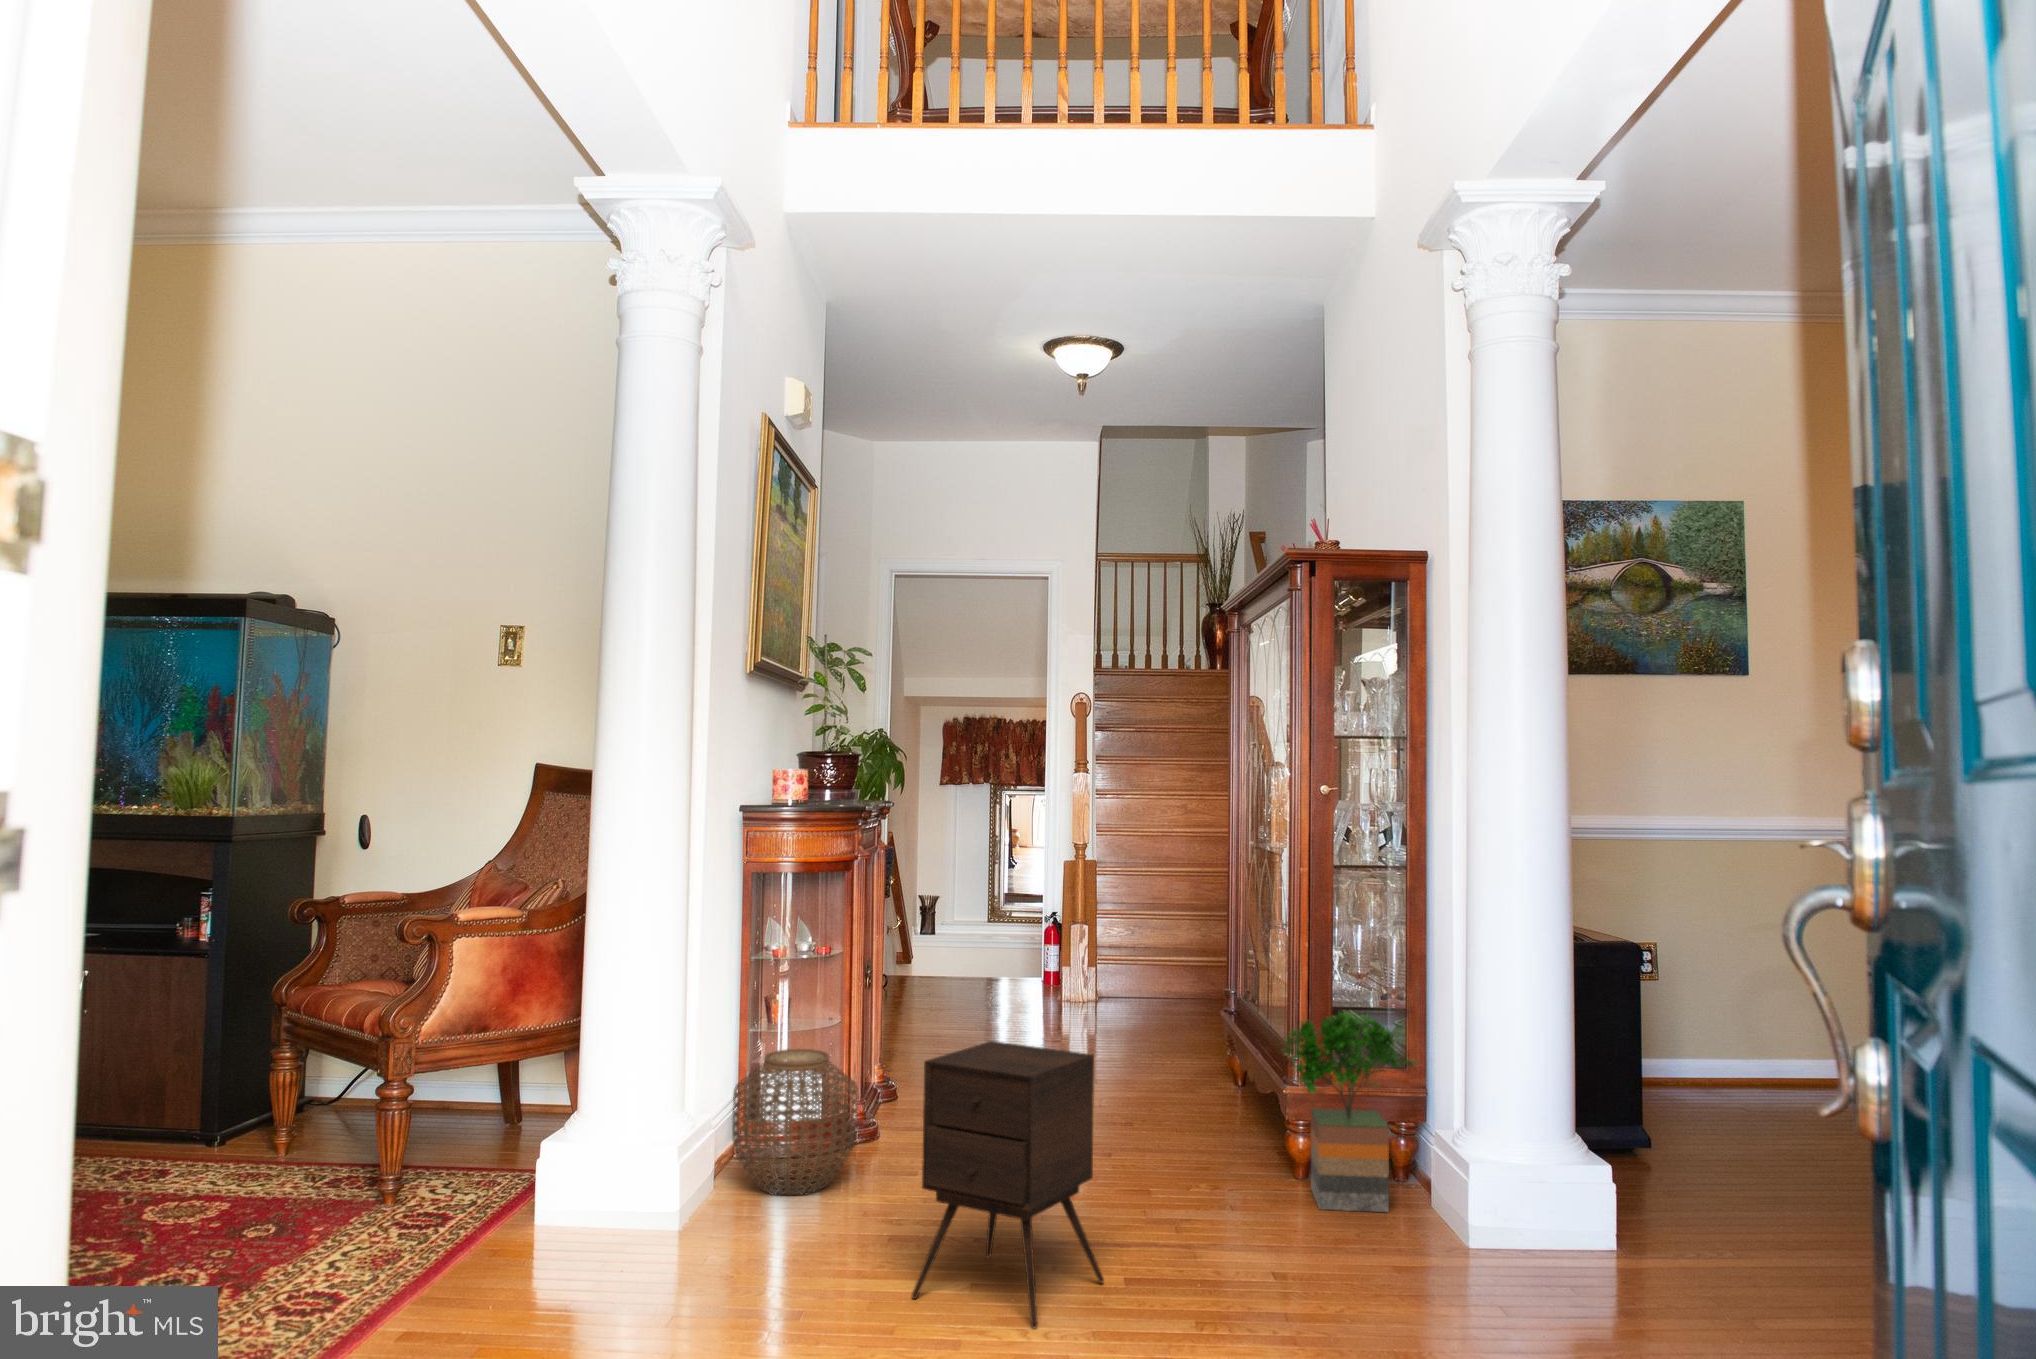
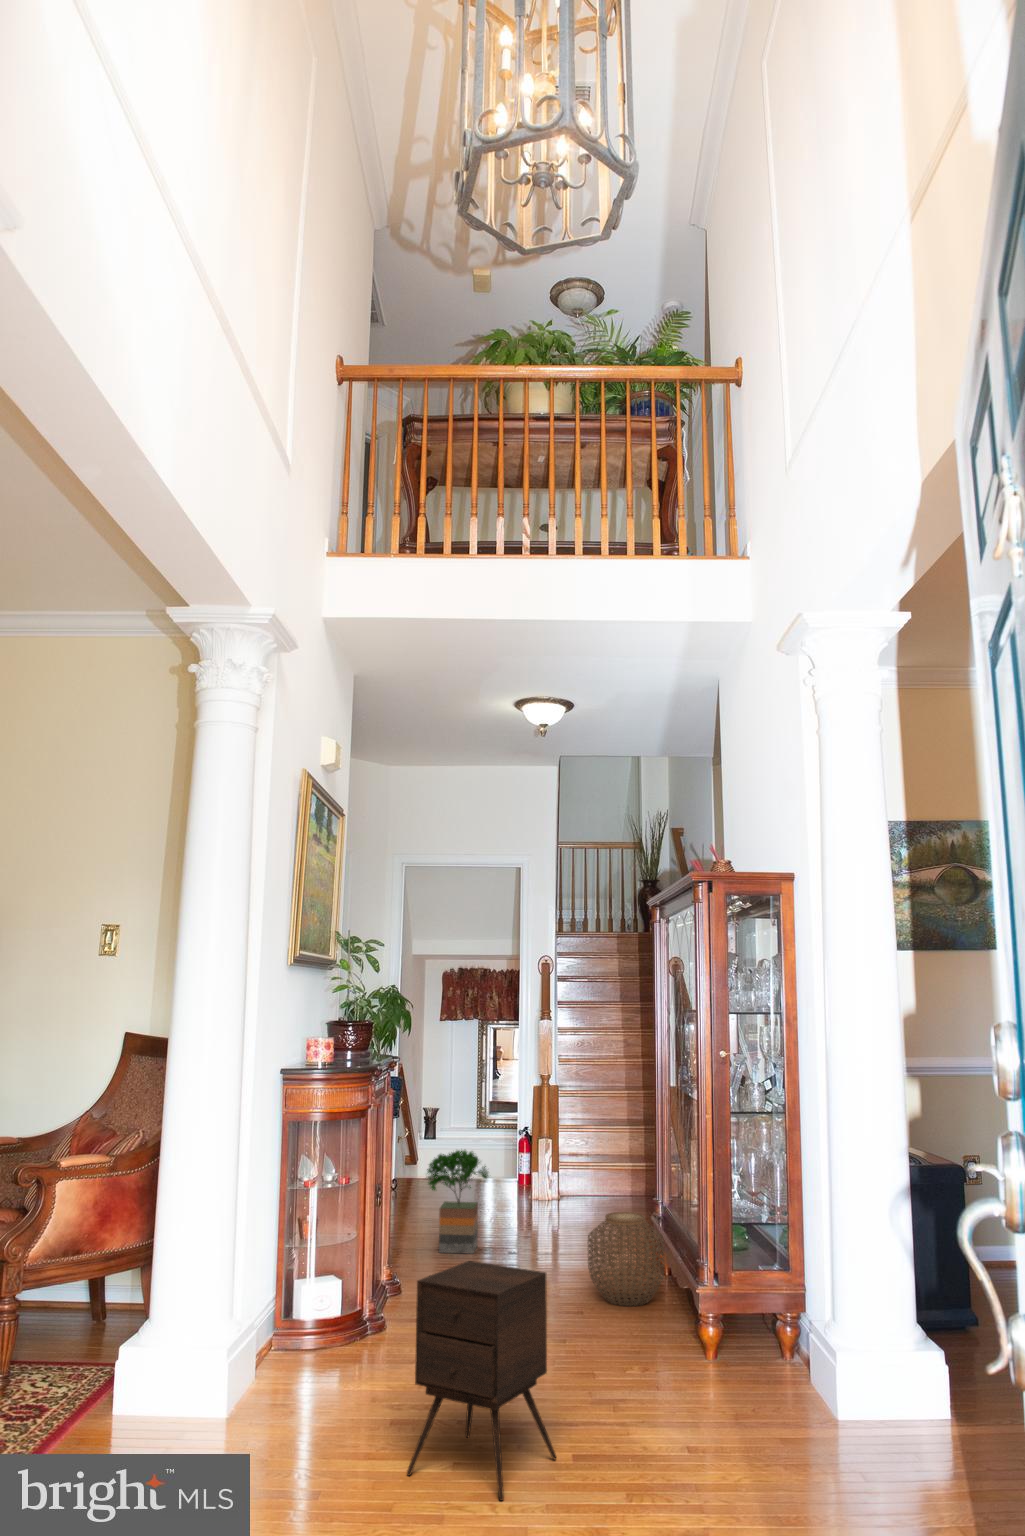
potted tree: present [1285,1012,1418,1212] -> present [427,1150,488,1254]
woven basket: present [732,1049,858,1195] -> present [588,1212,665,1306]

